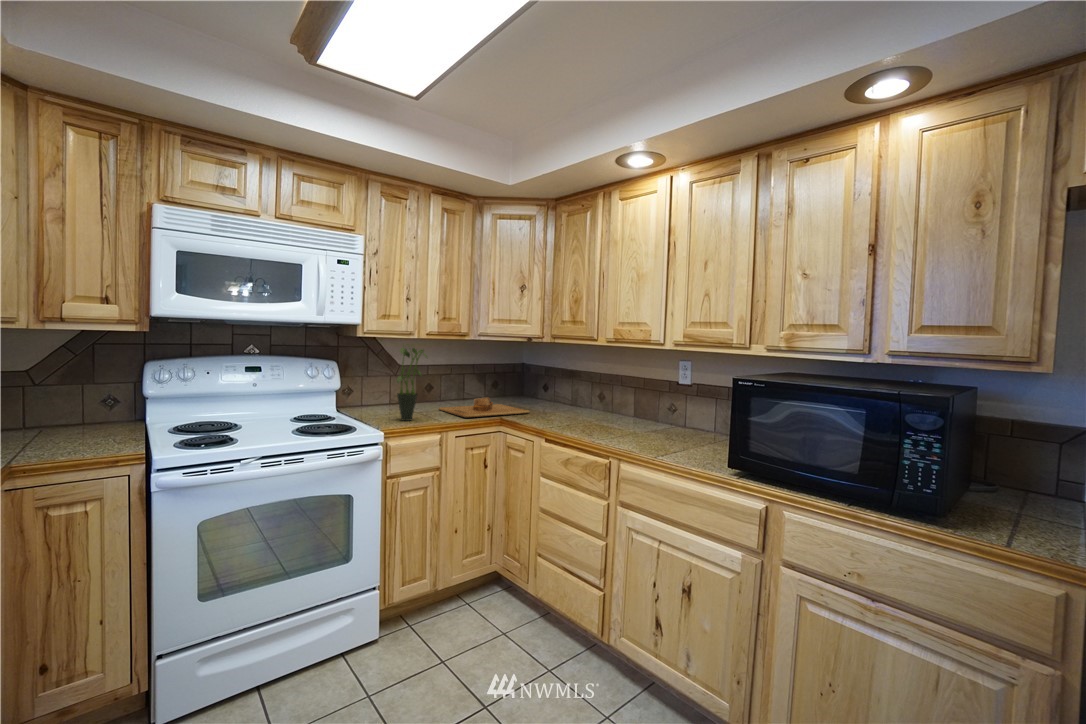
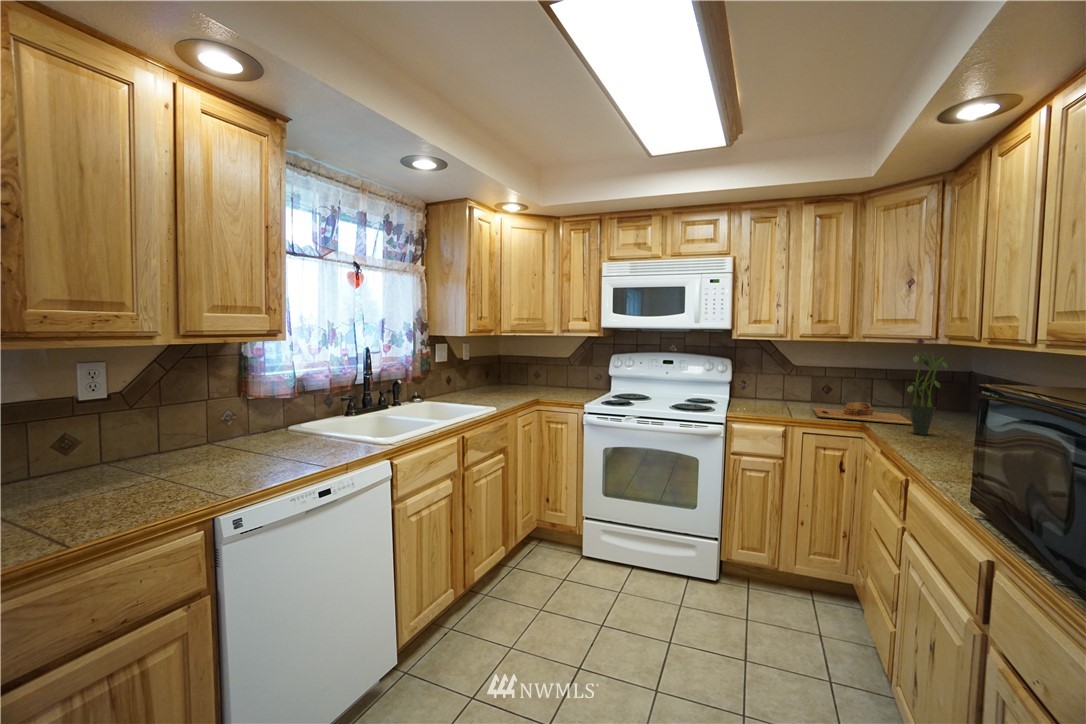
potted plant: present [397,348,427,421] -> present [907,356,947,435]

